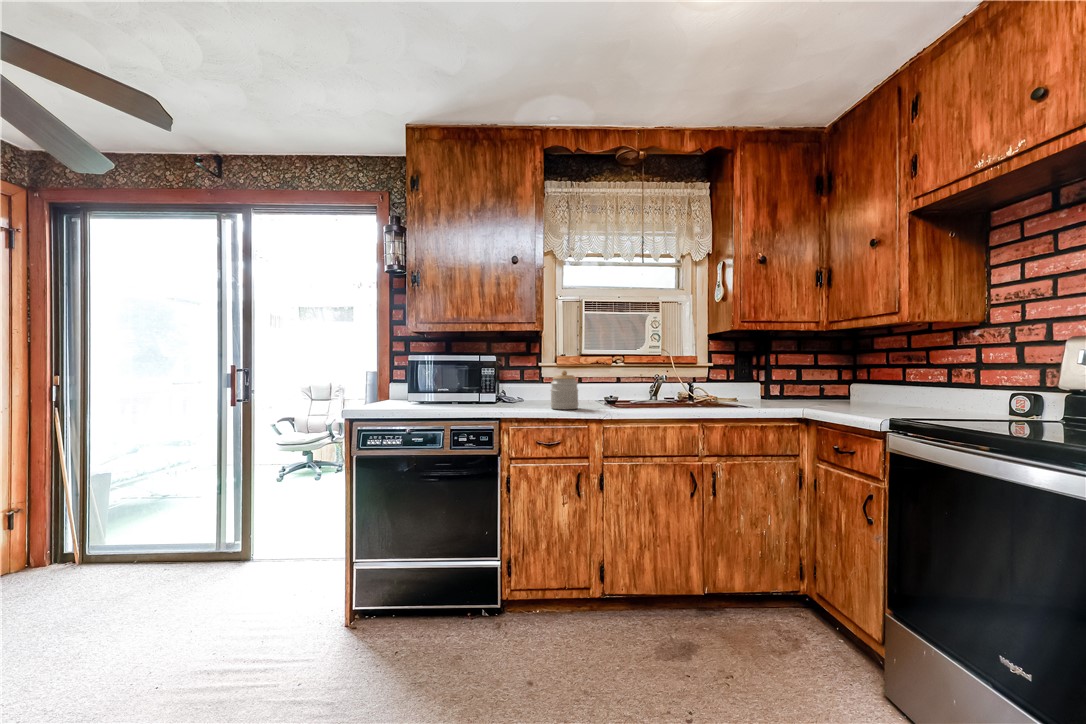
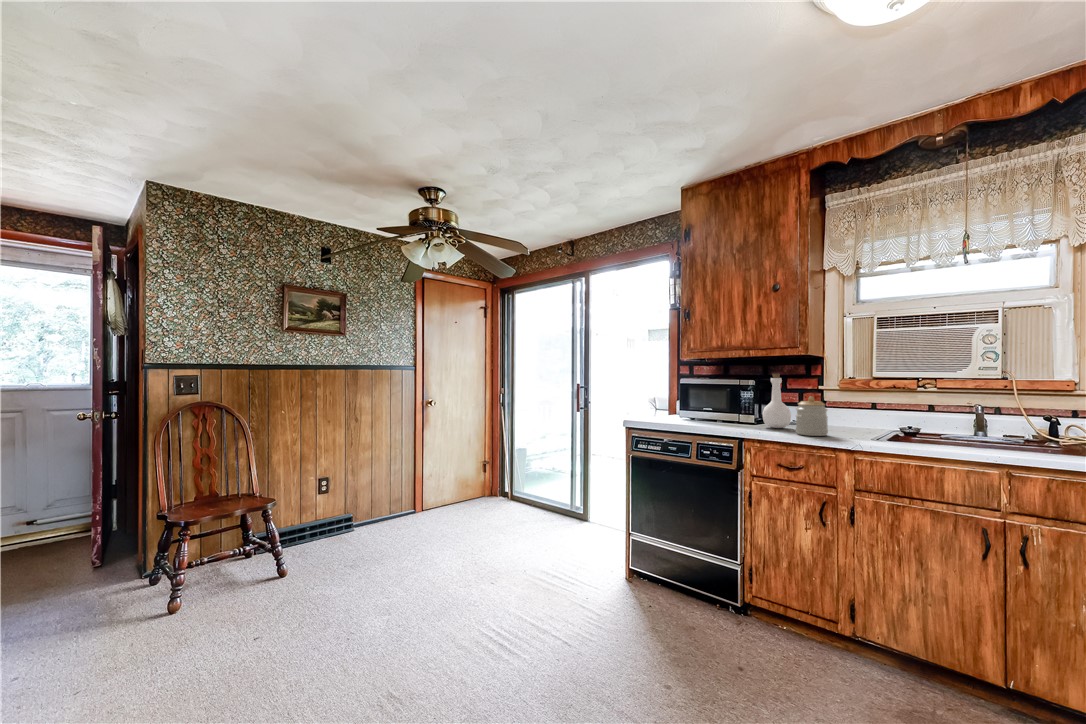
bottle: none [509,349,535,405] -> present [763,374,791,428]

